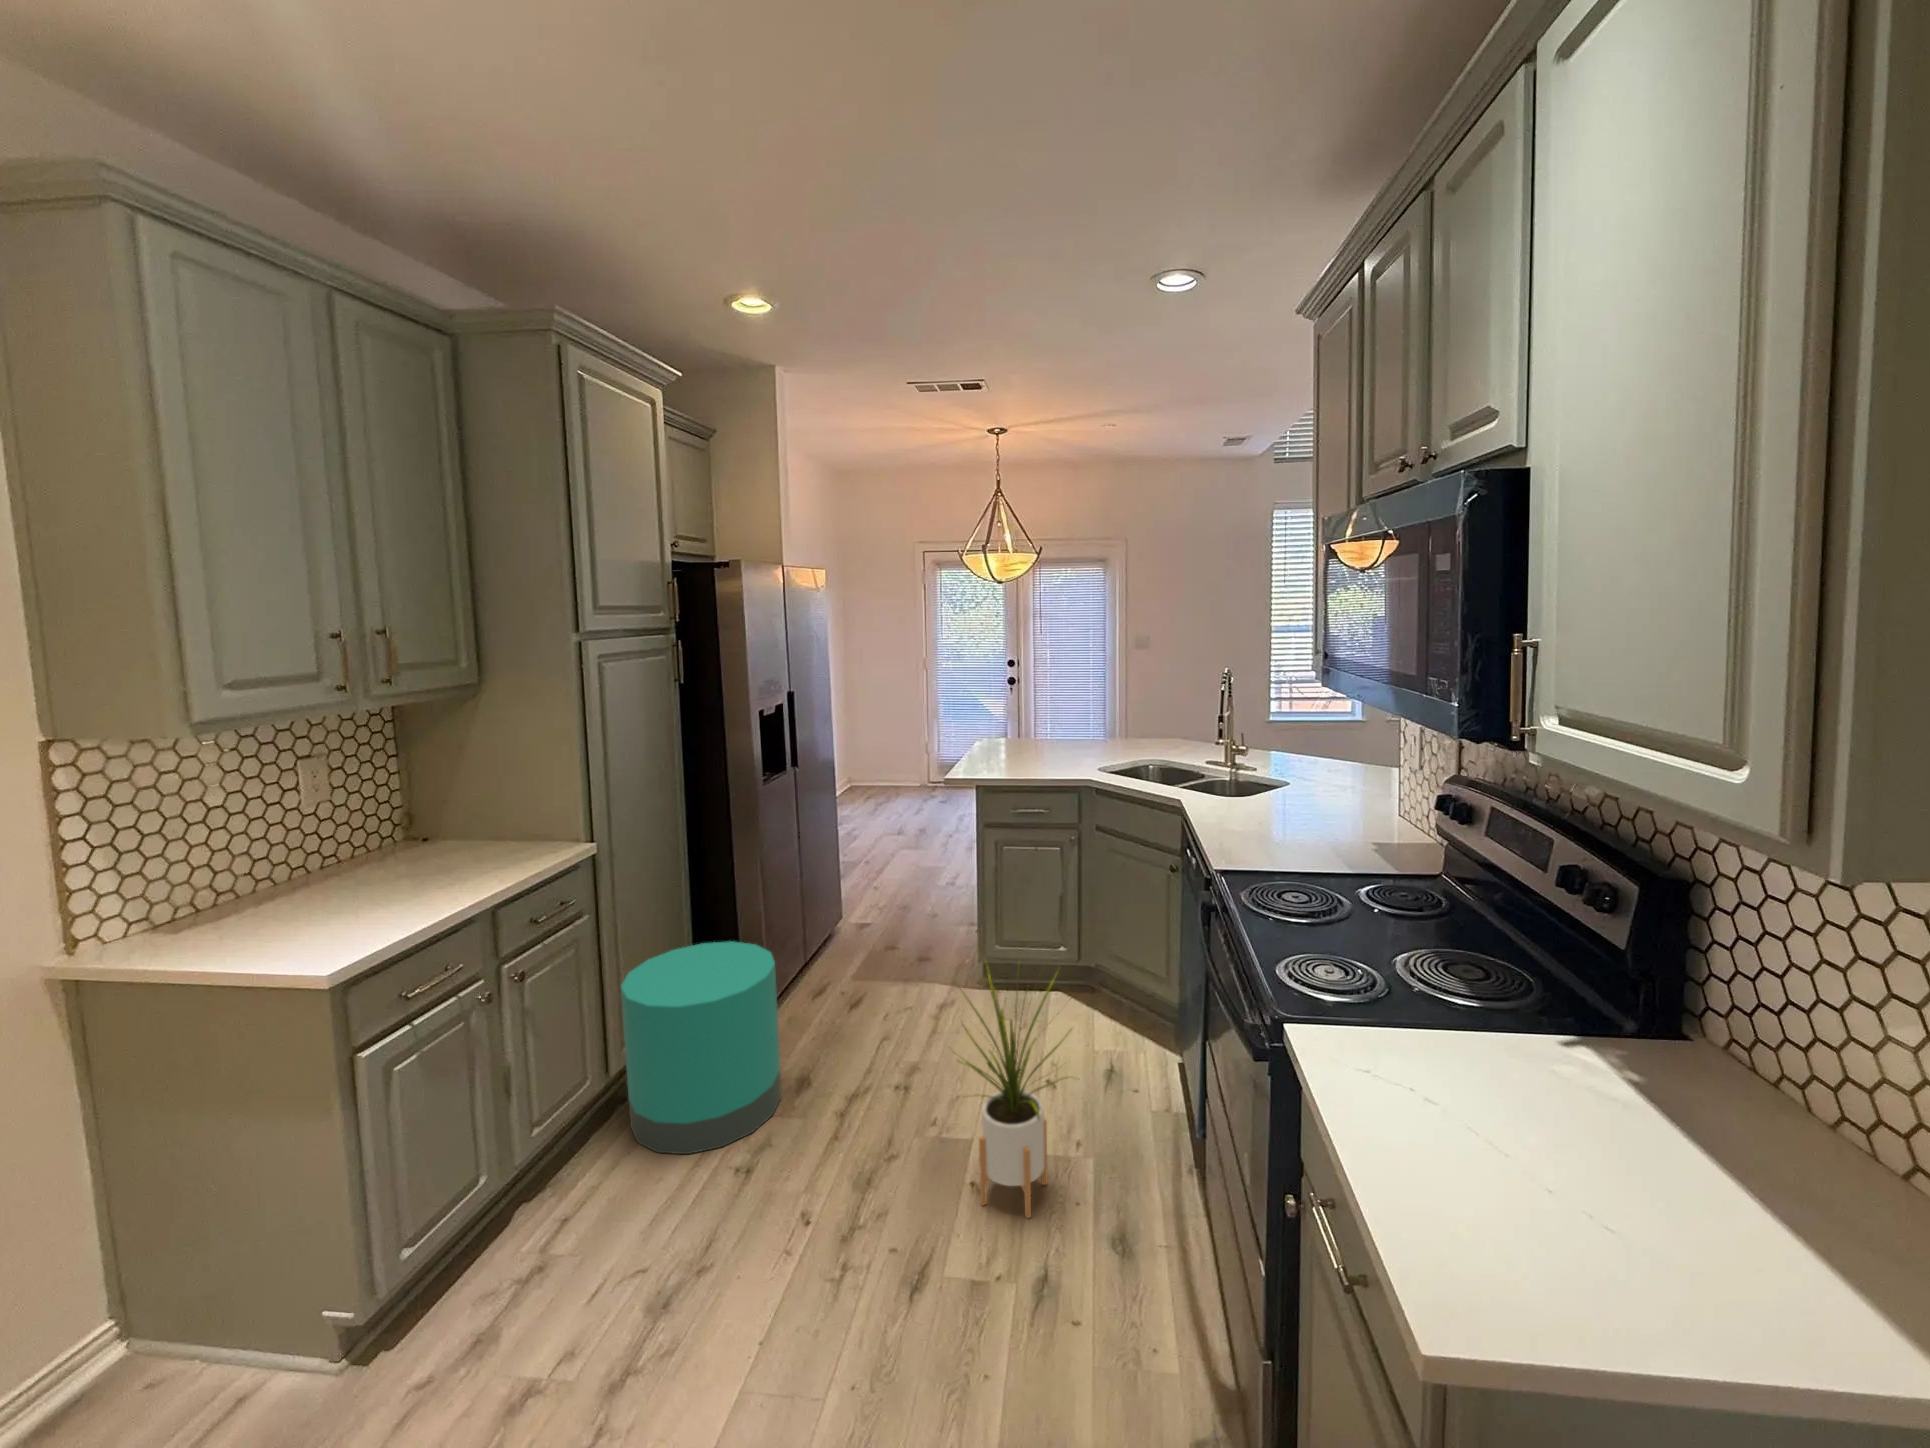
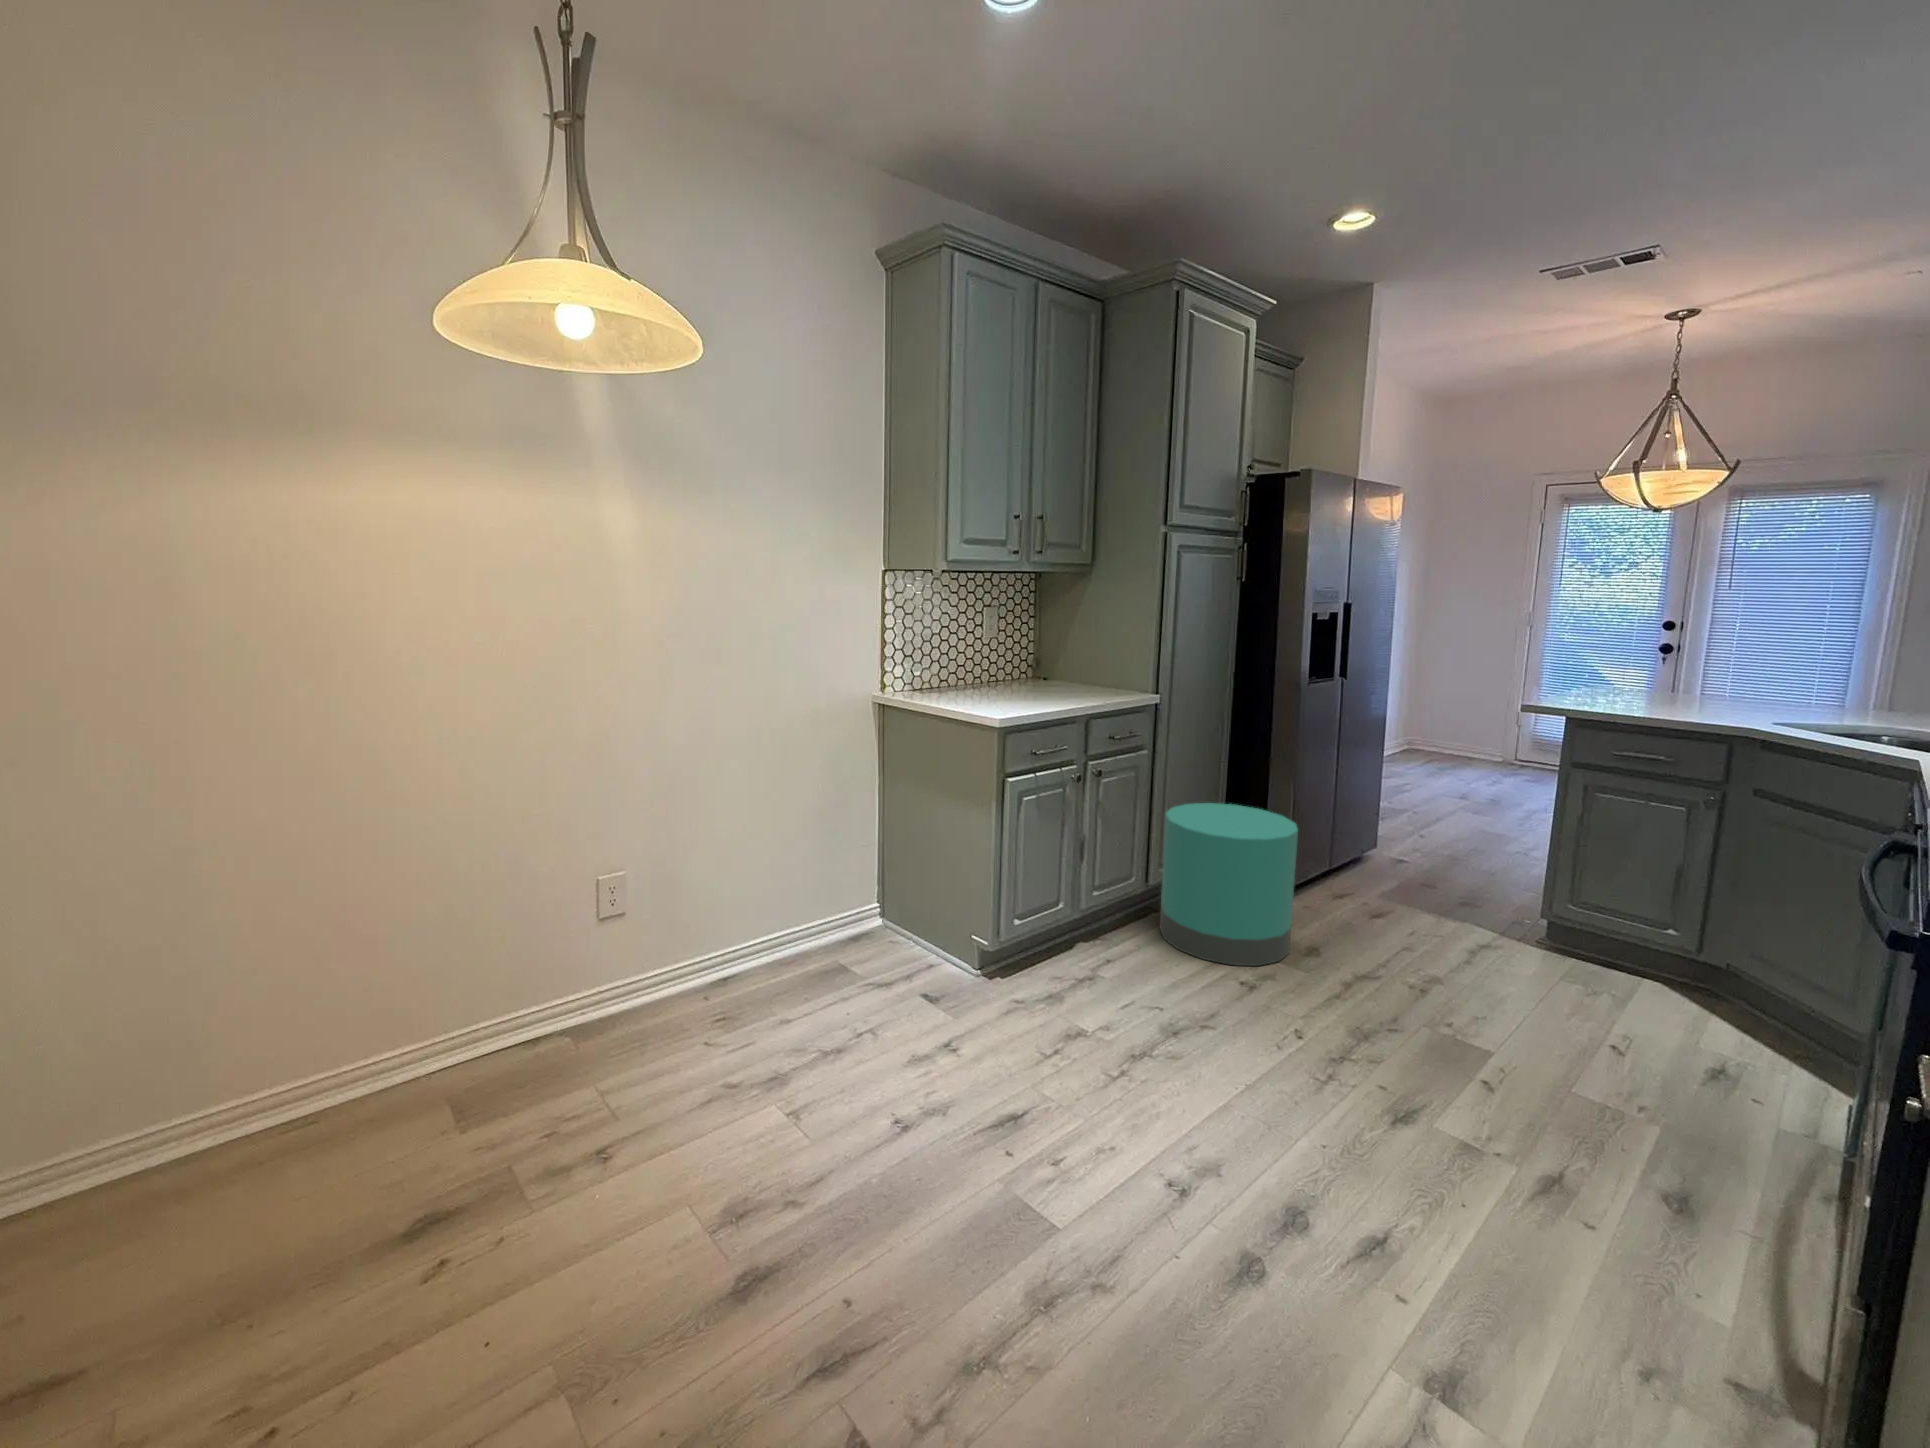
house plant: present [953,961,1070,1218] -> none [1469,855,1646,1133]

